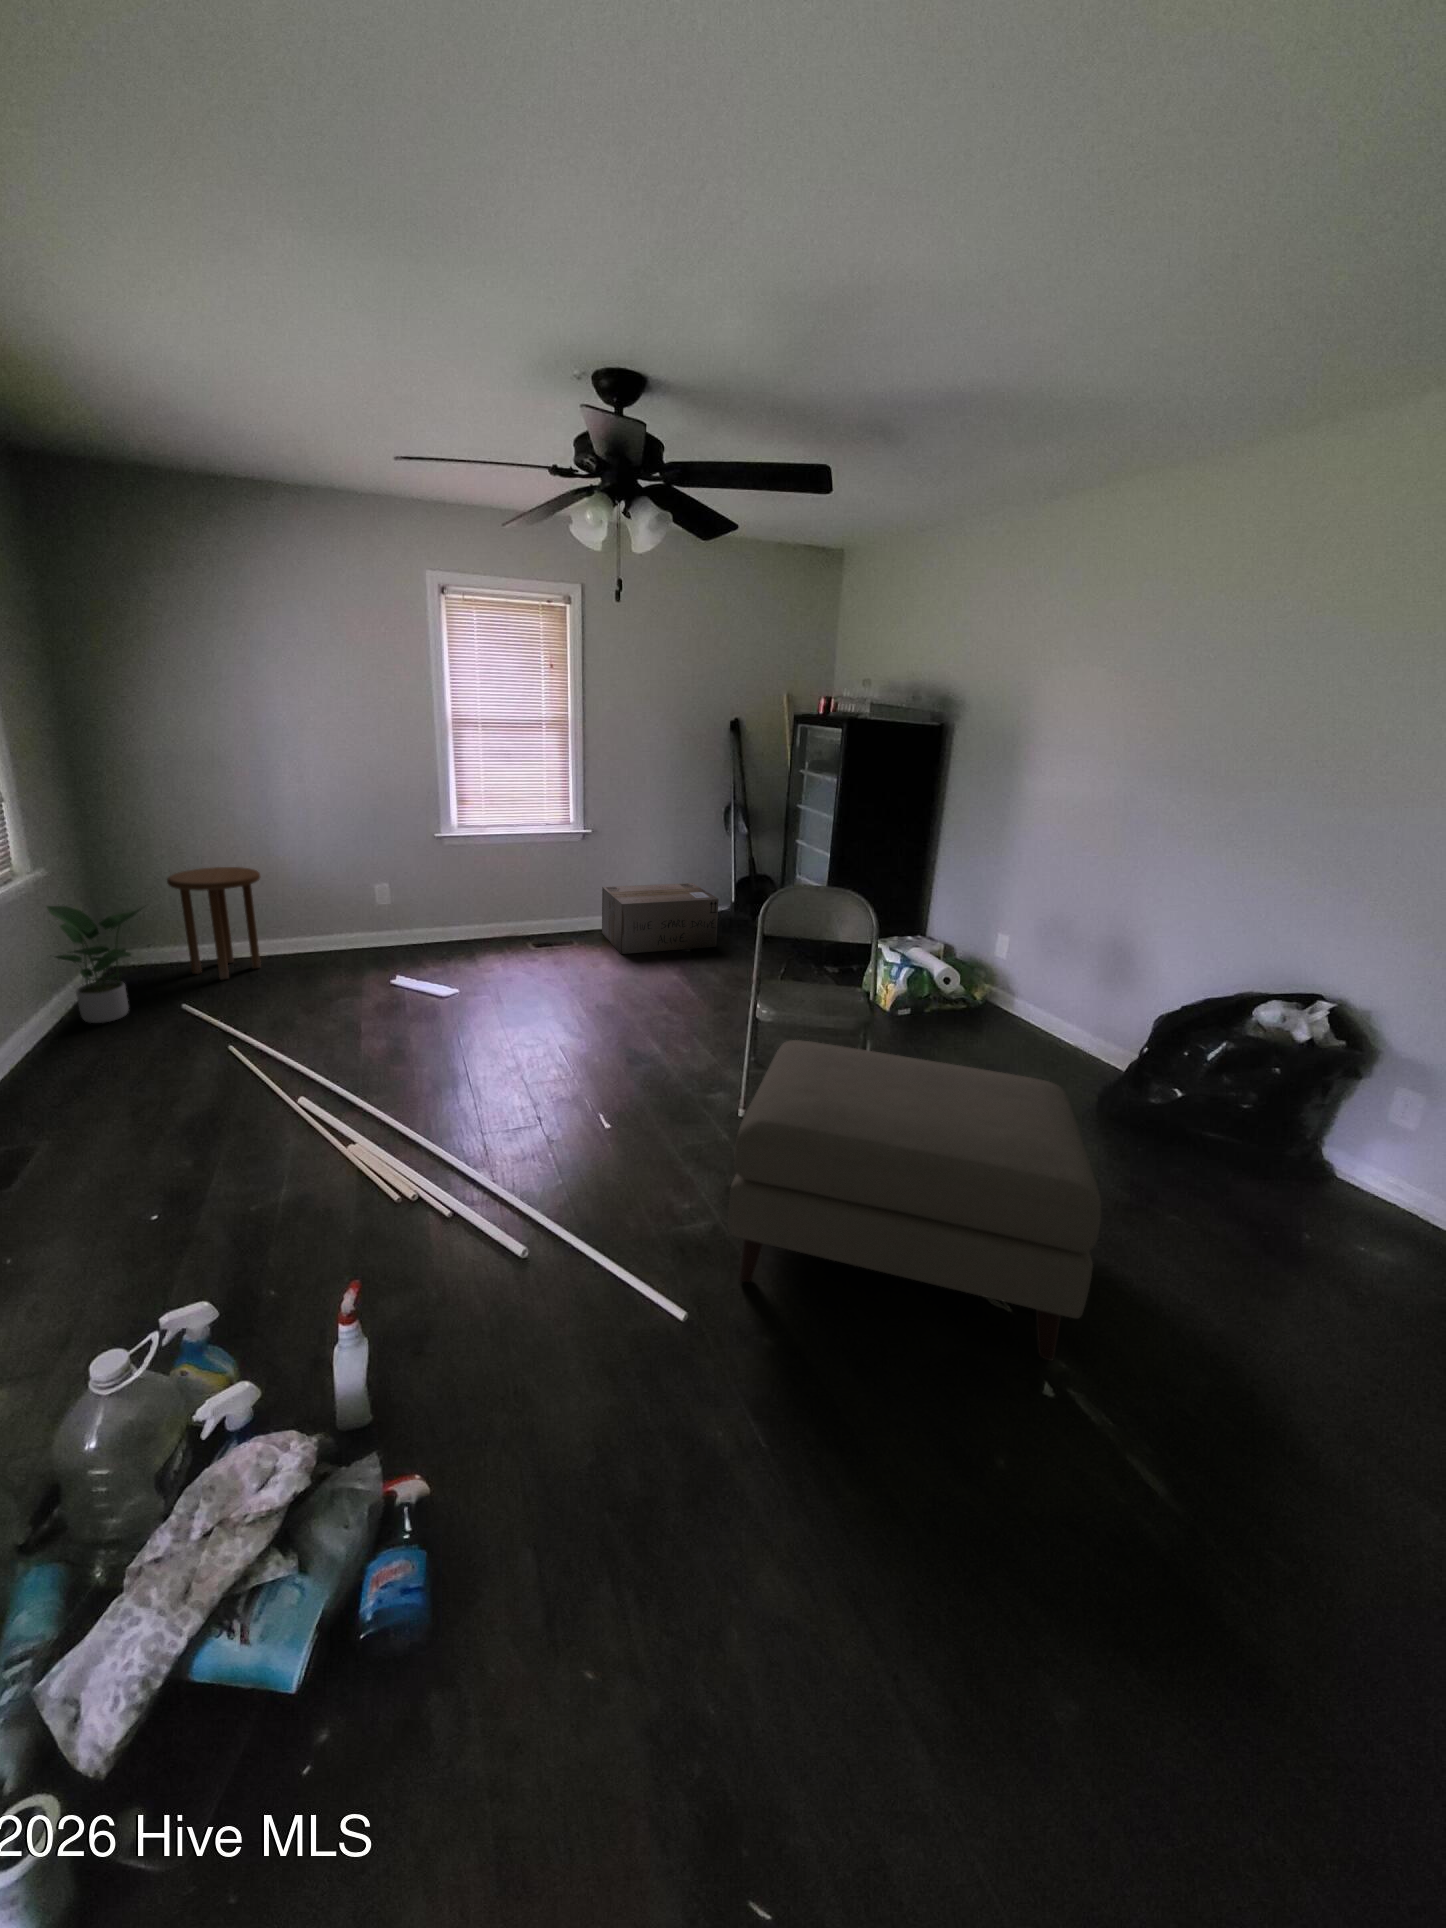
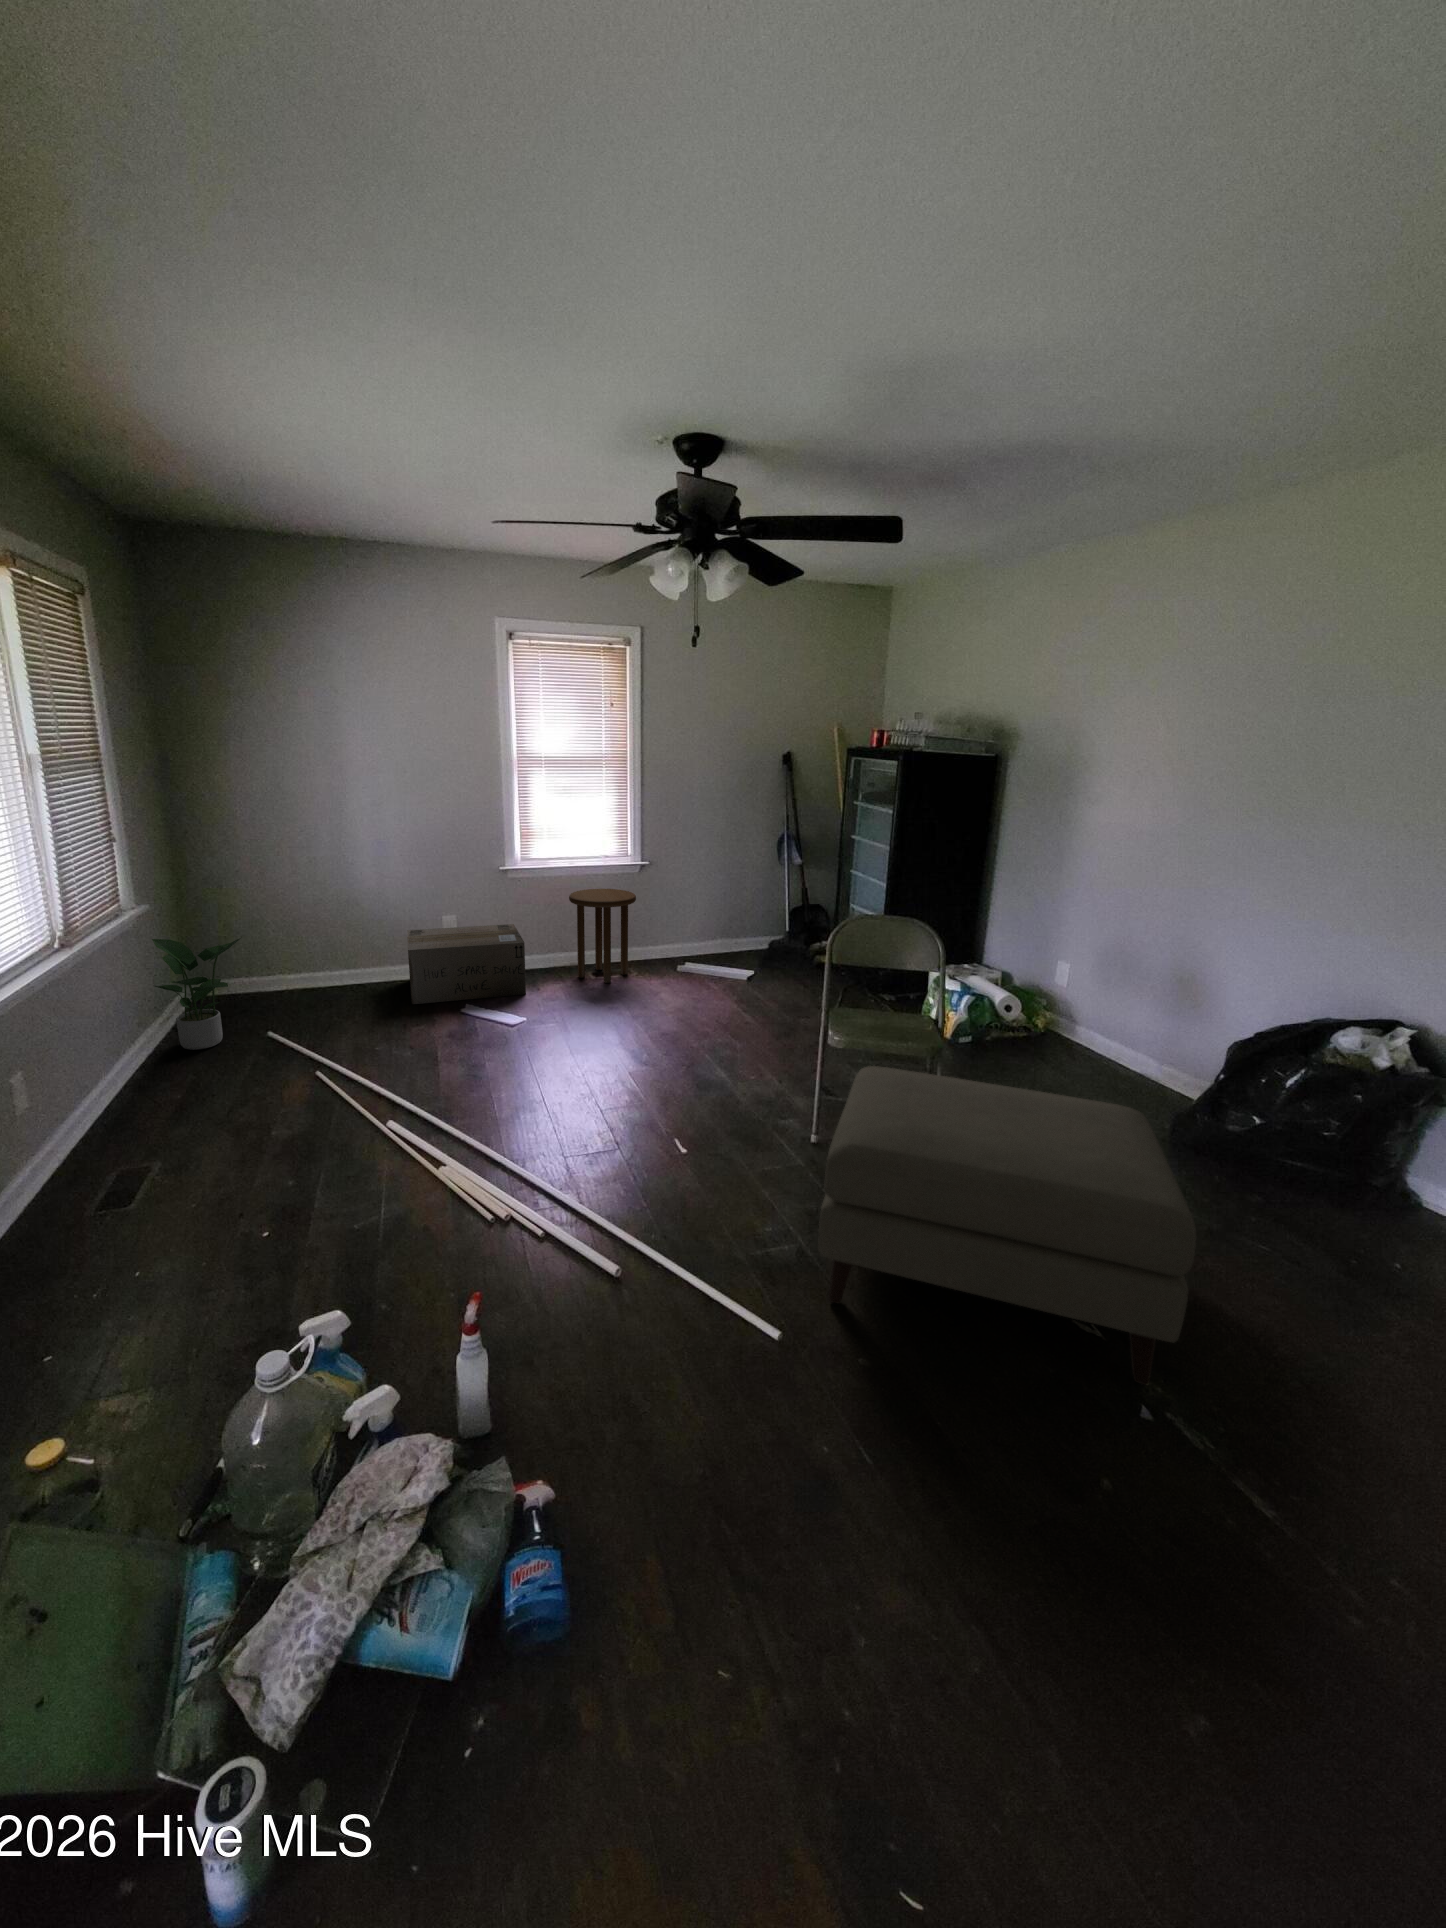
side table: present [167,867,261,980] -> present [569,889,636,983]
cardboard box: present [602,883,719,954] -> present [407,924,526,1004]

